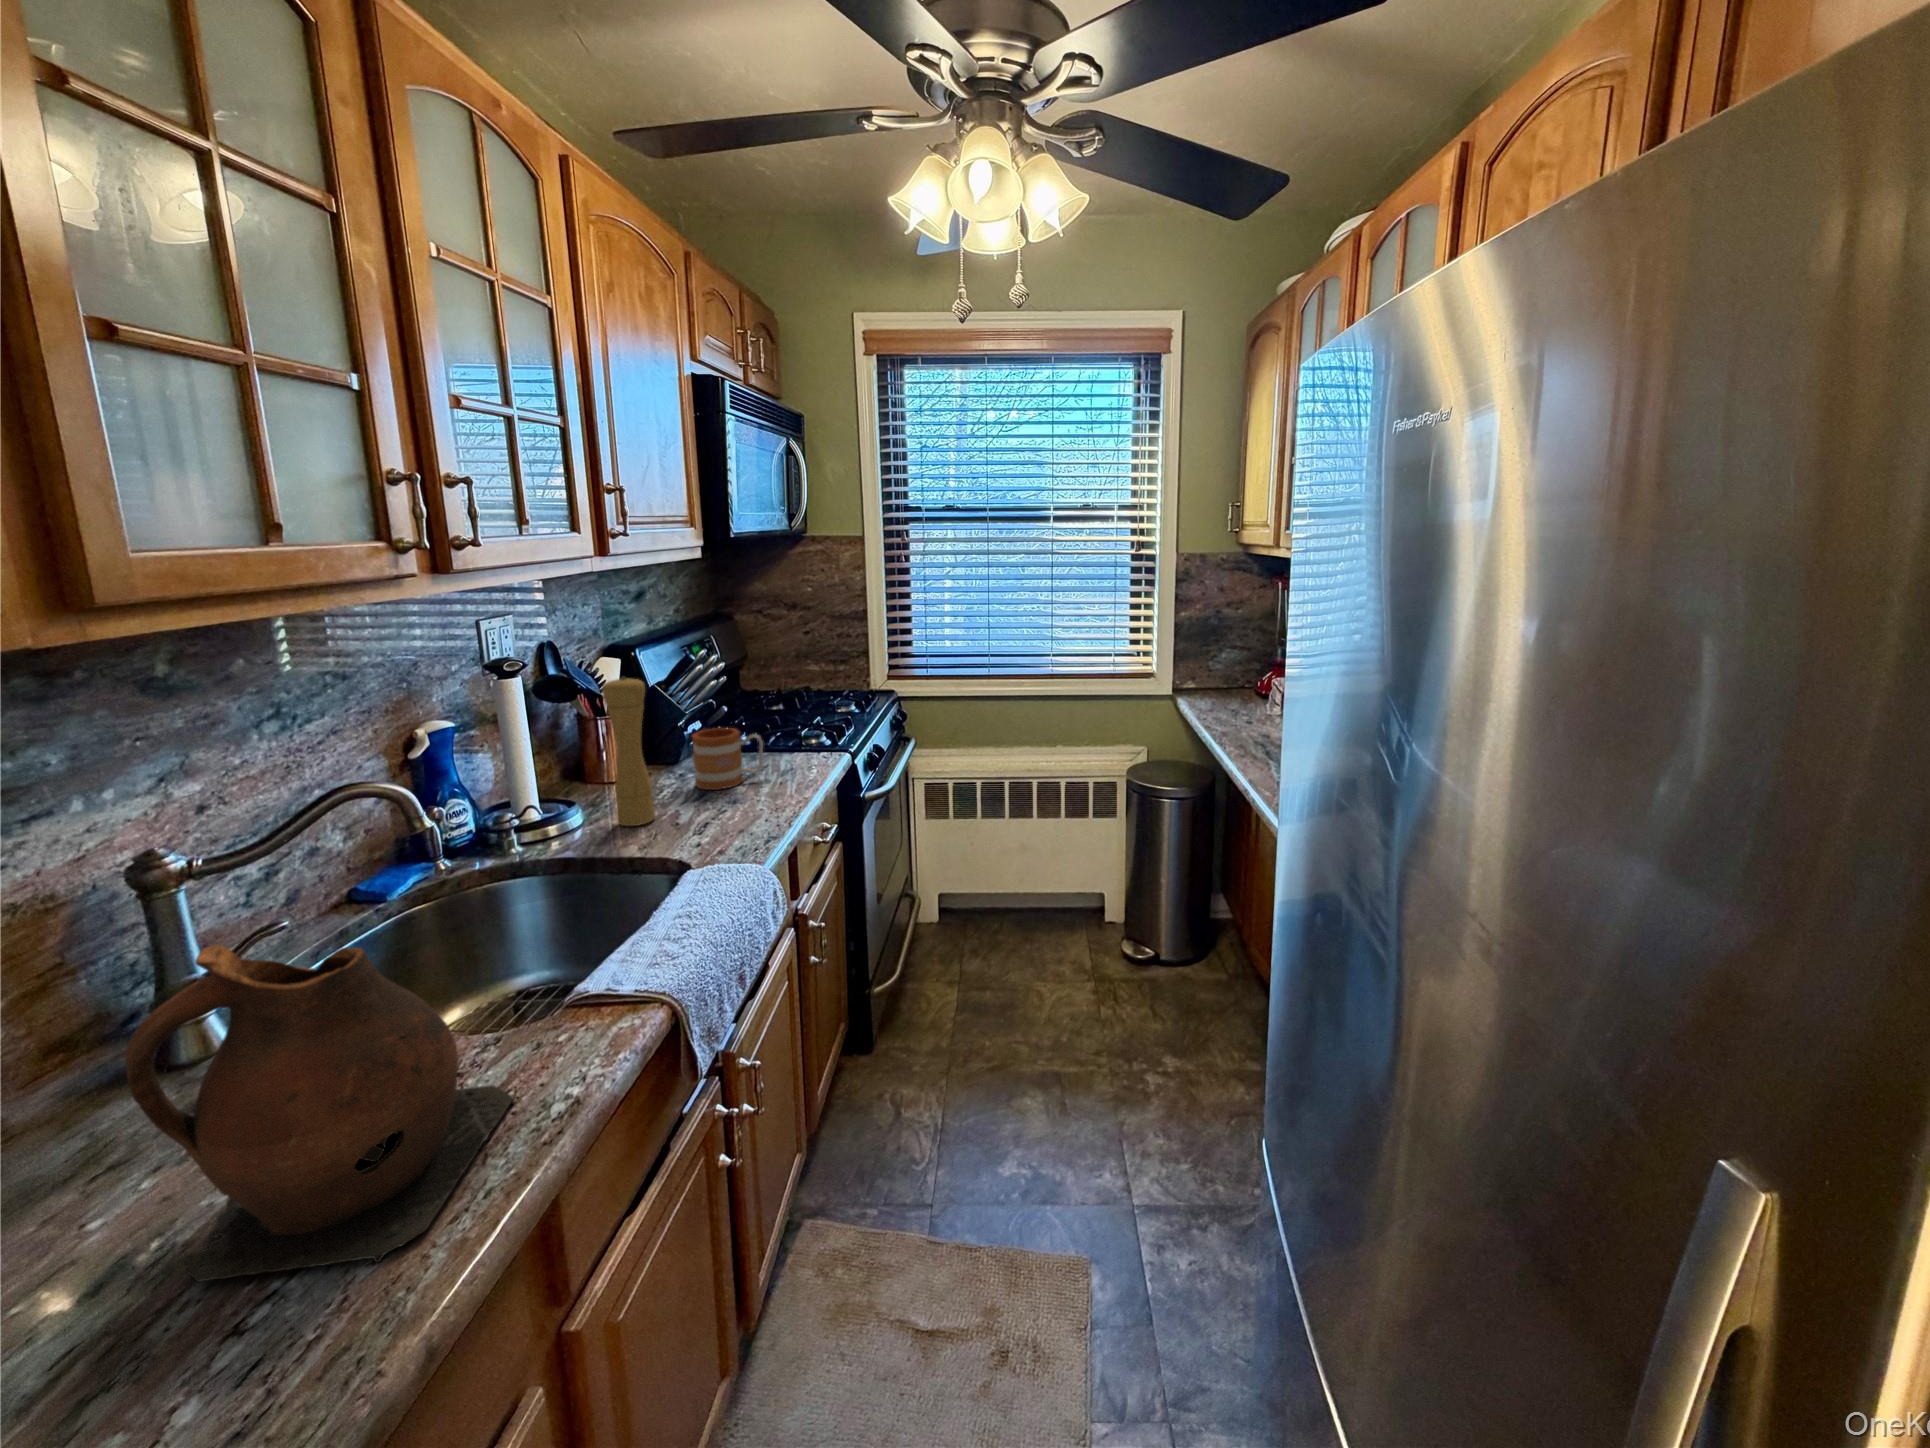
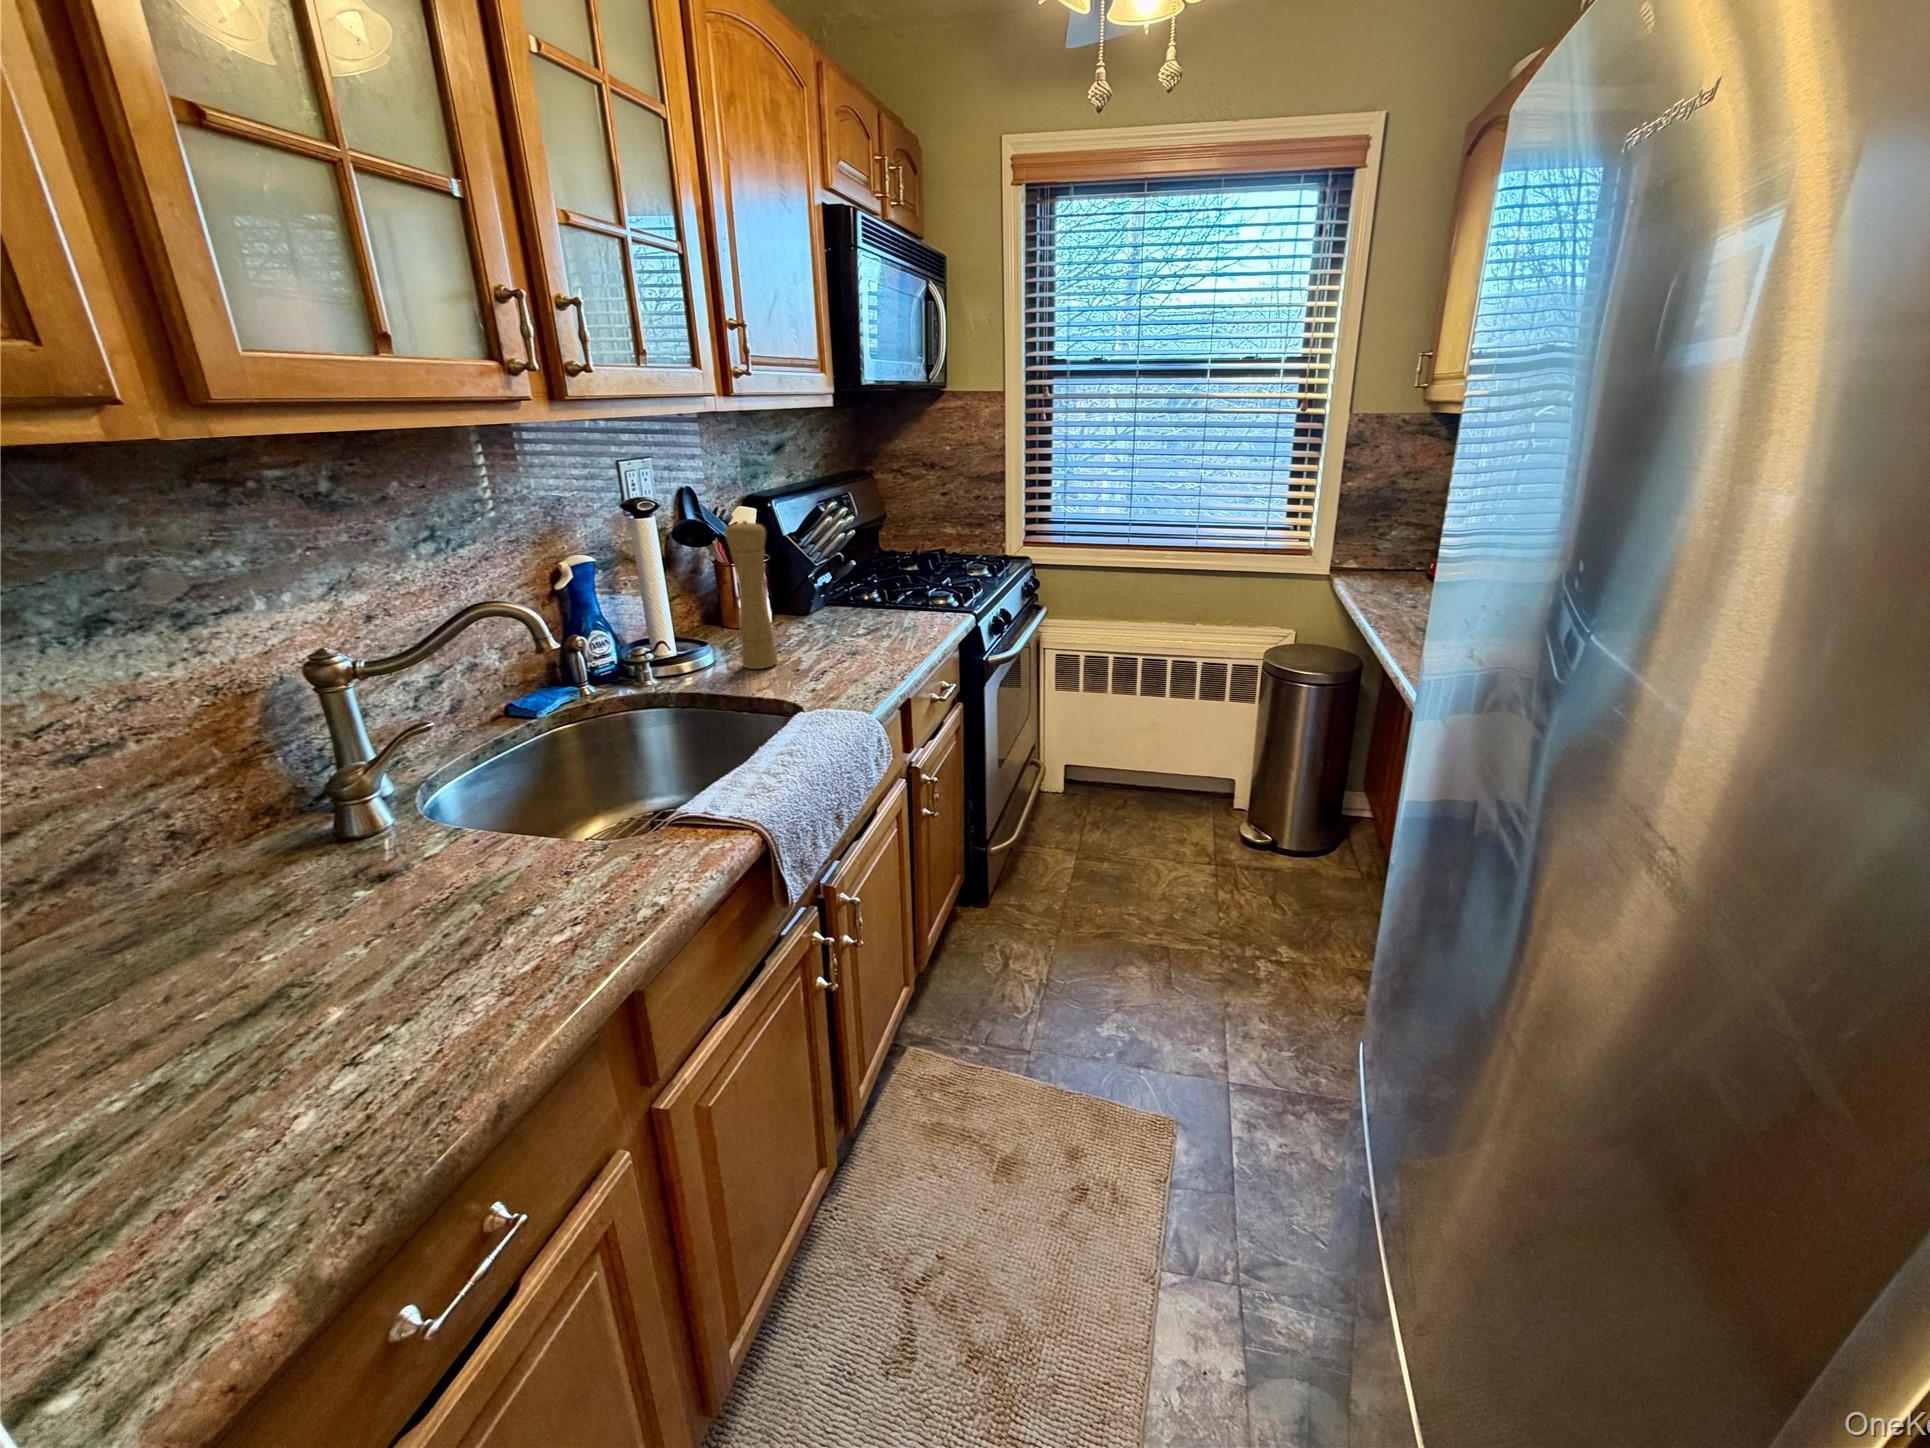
mug: present [692,728,763,790] -> none [815,581,884,642]
ceramic pitcher: present [125,944,514,1282] -> none [254,726,608,1025]

